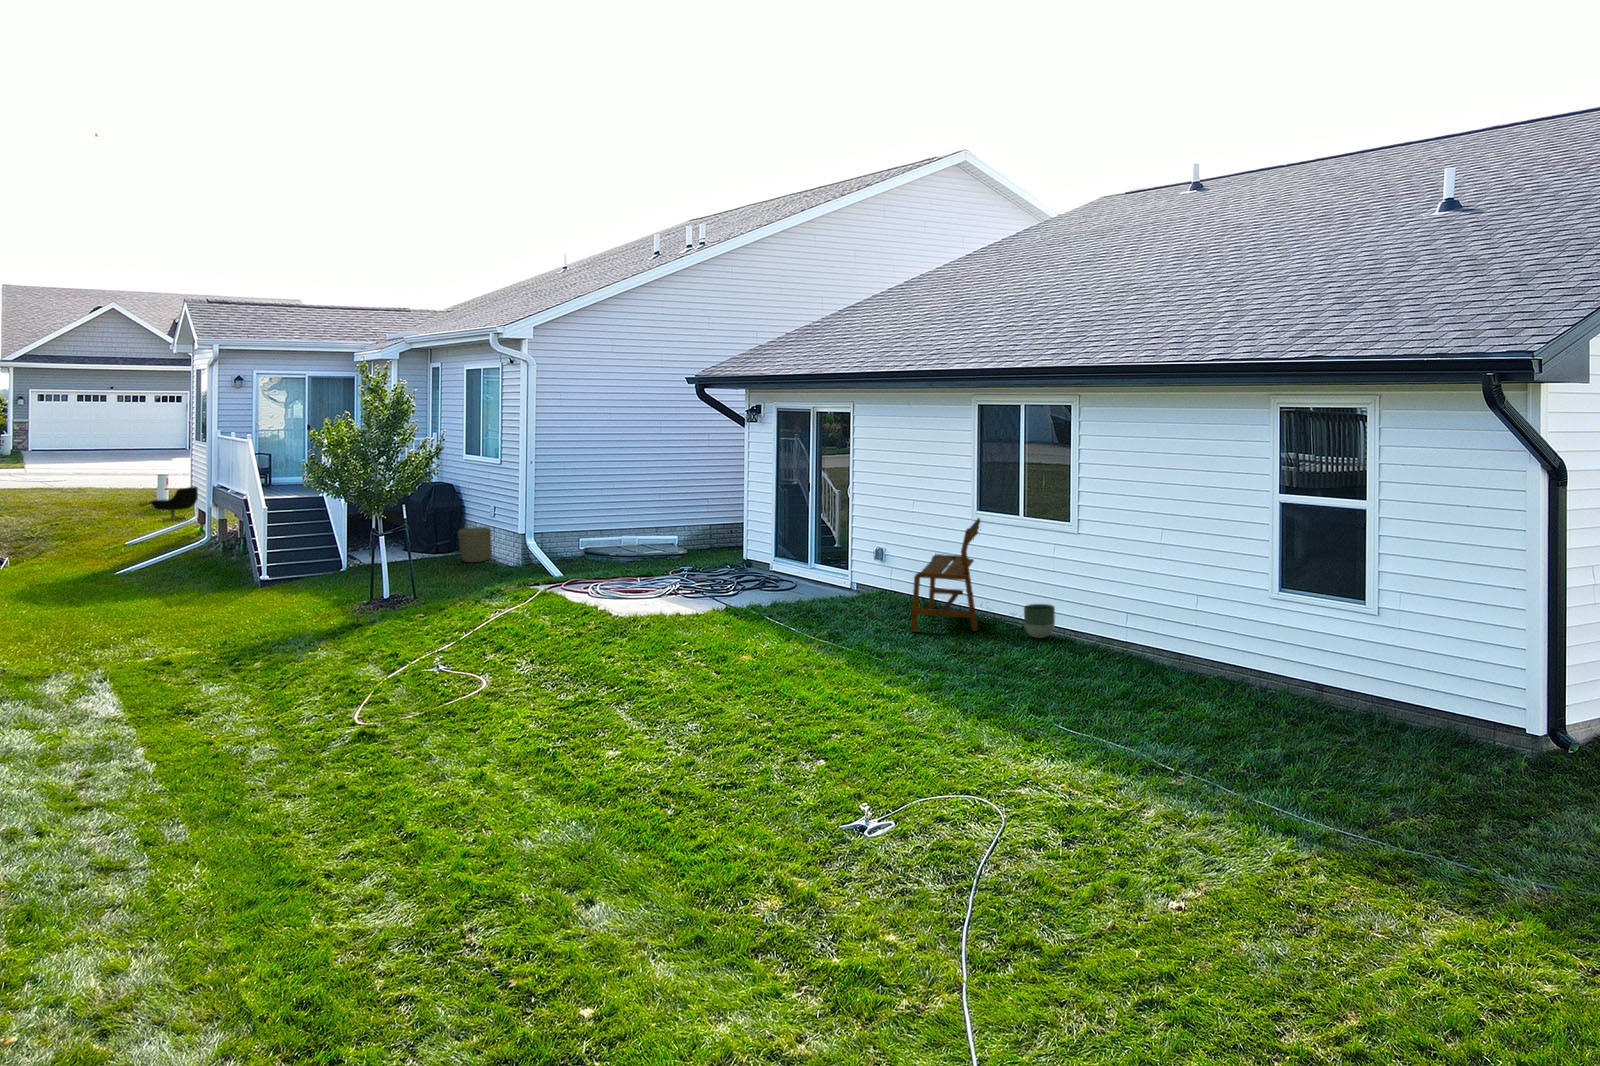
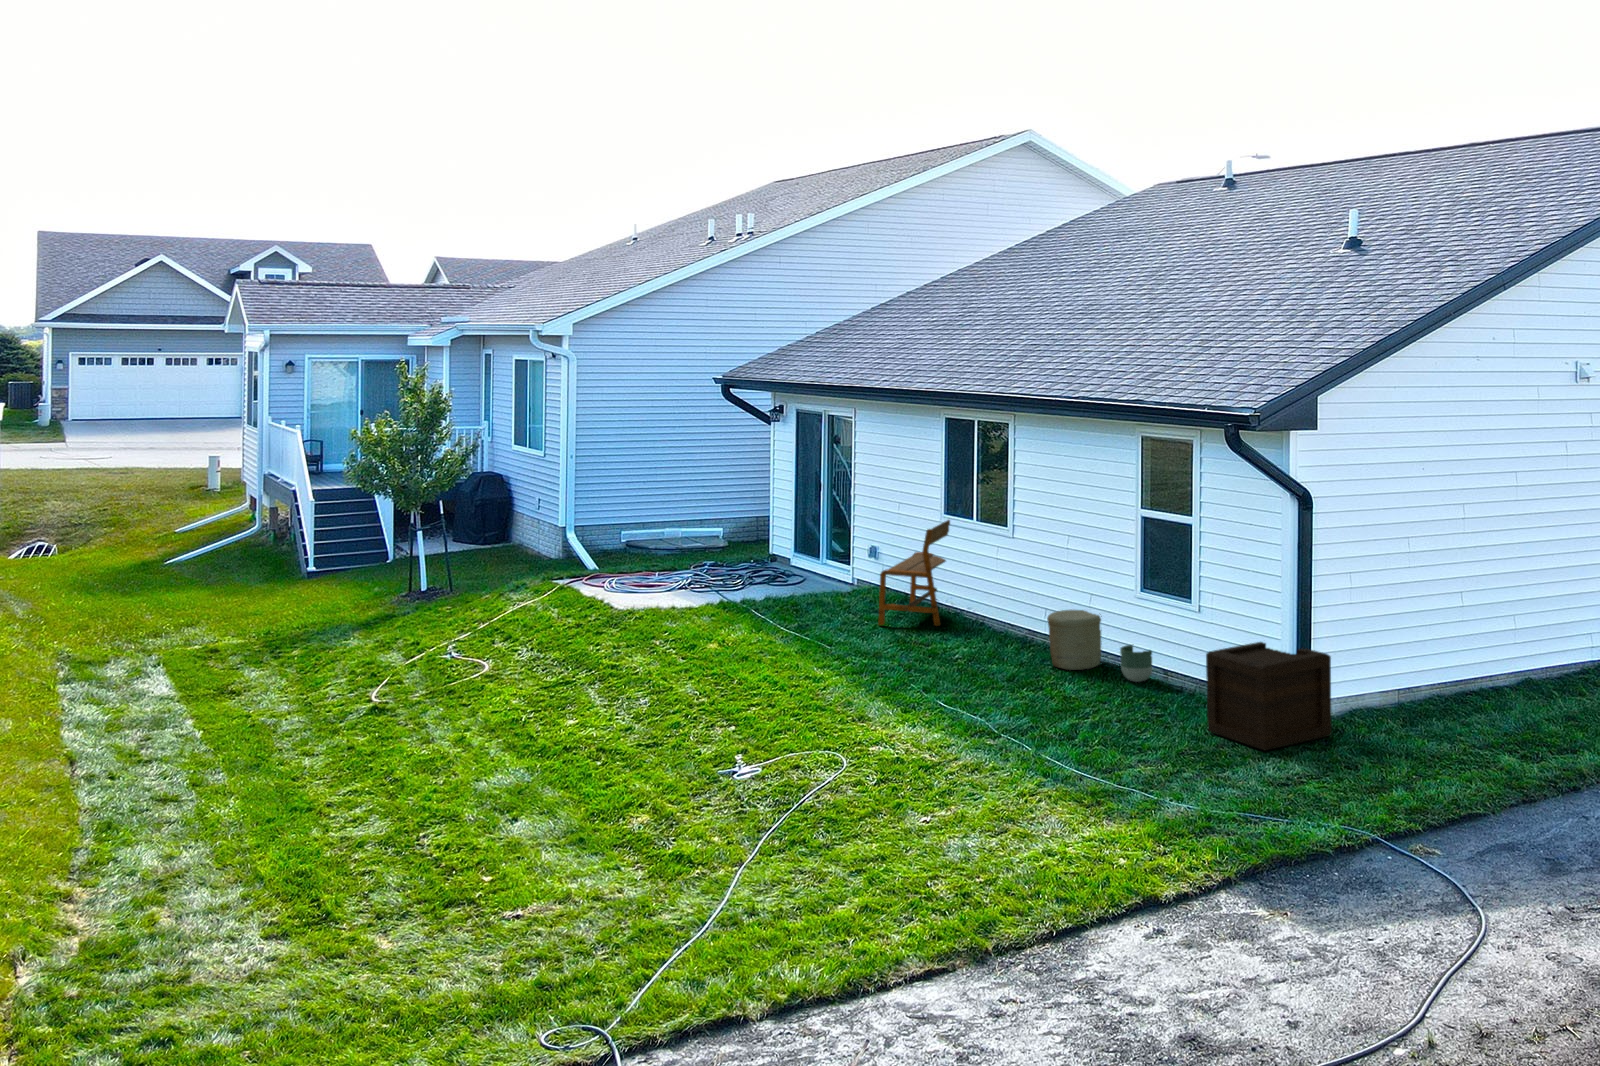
lounge chair: present [151,487,198,519] -> none [200,471,248,508]
woven basket: present [458,527,492,562] -> present [1047,610,1101,670]
planter: present [1024,604,1055,638] -> present [1120,645,1152,682]
wooden crate: none [1392,646,1548,779] -> present [1206,642,1331,751]

